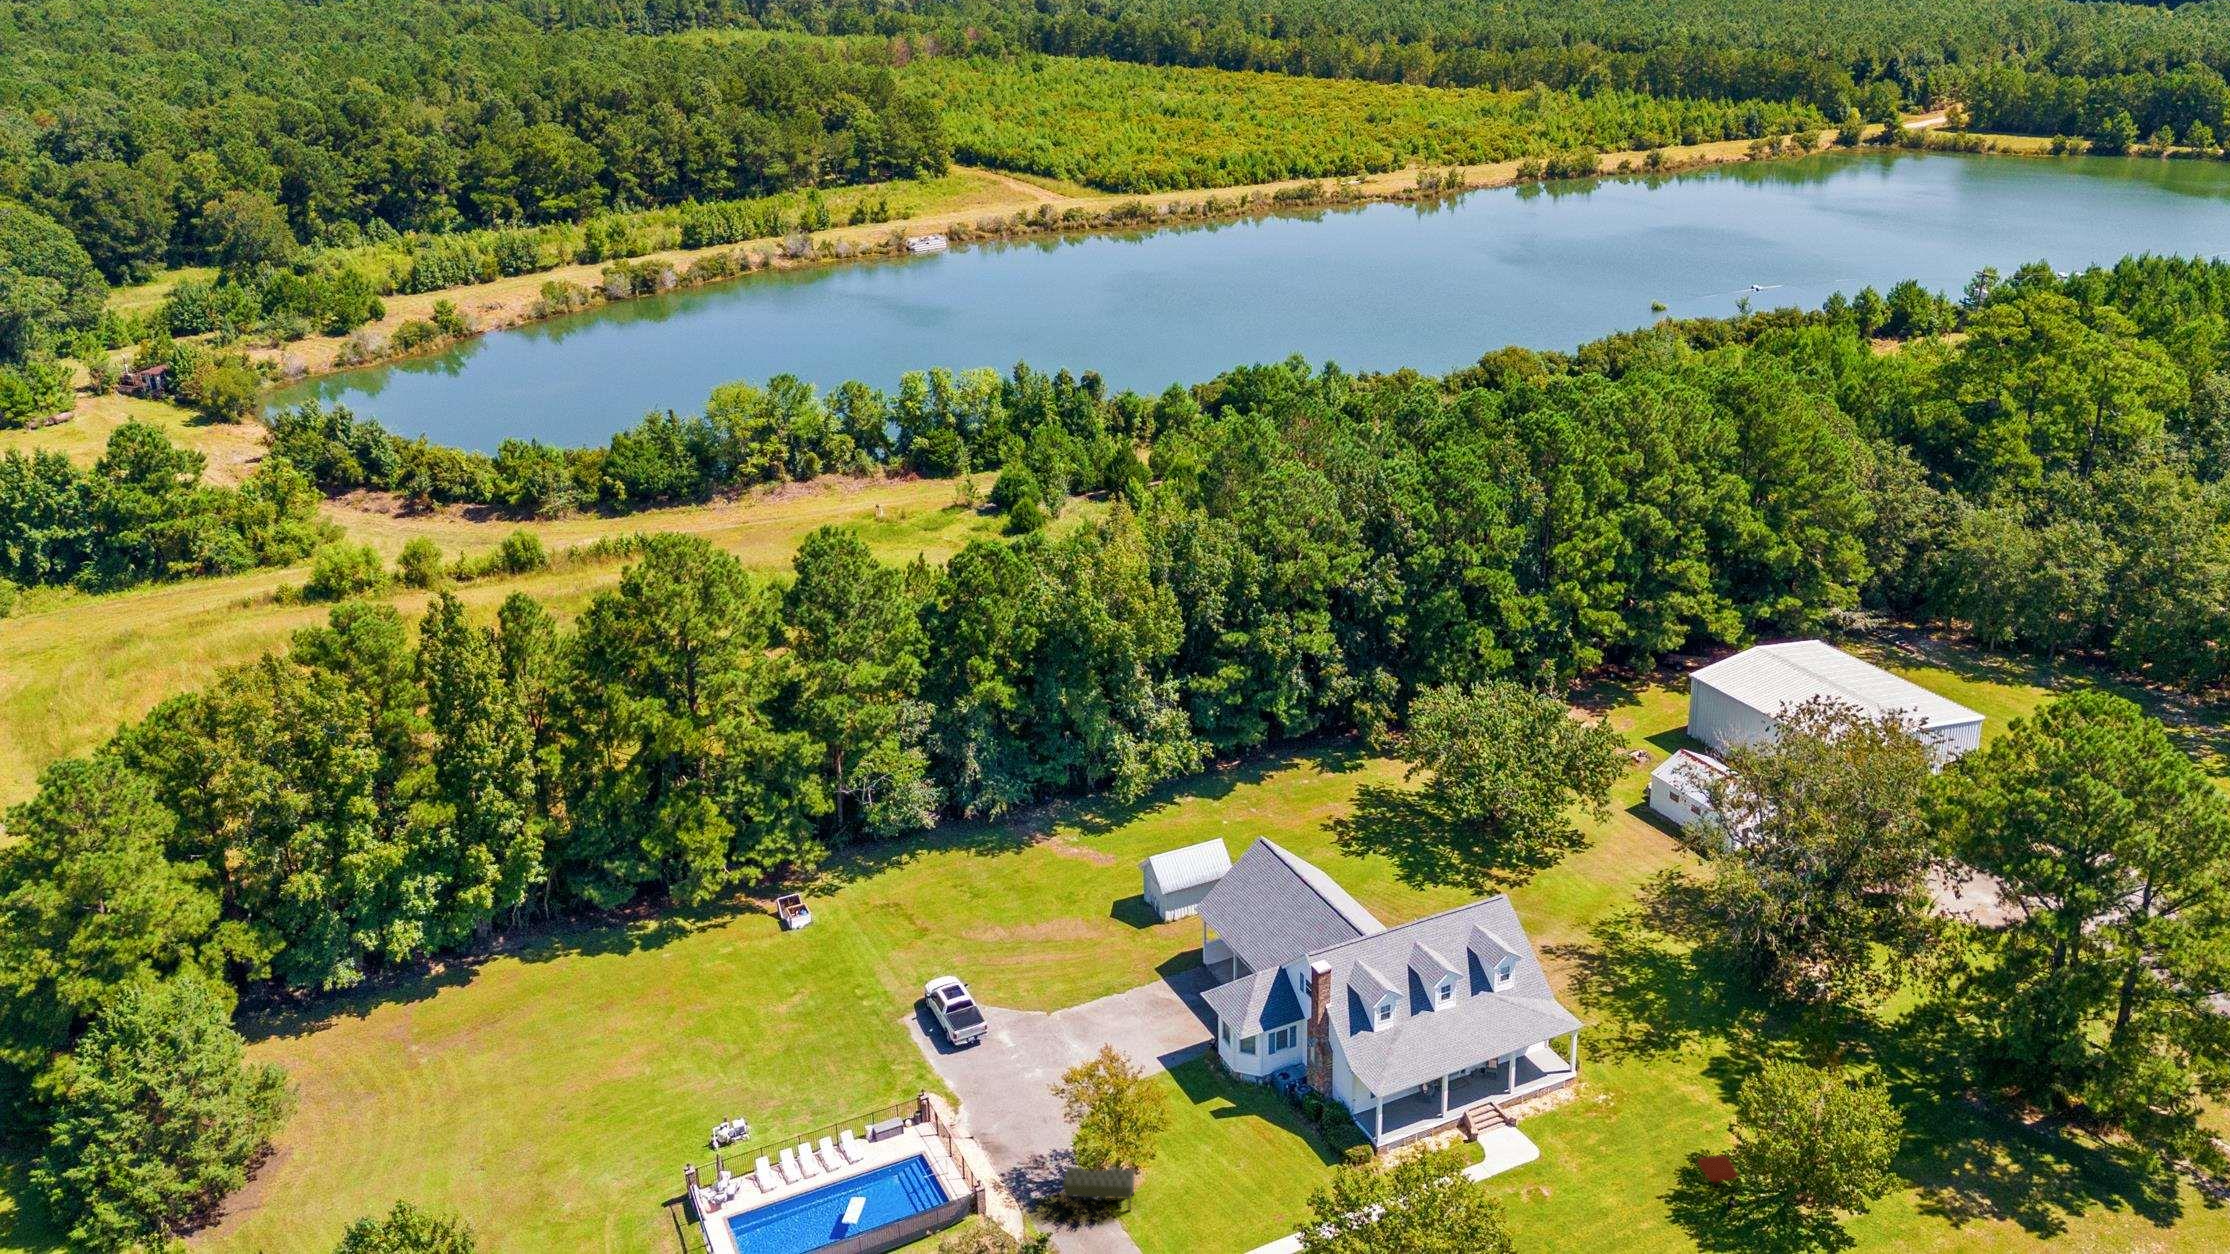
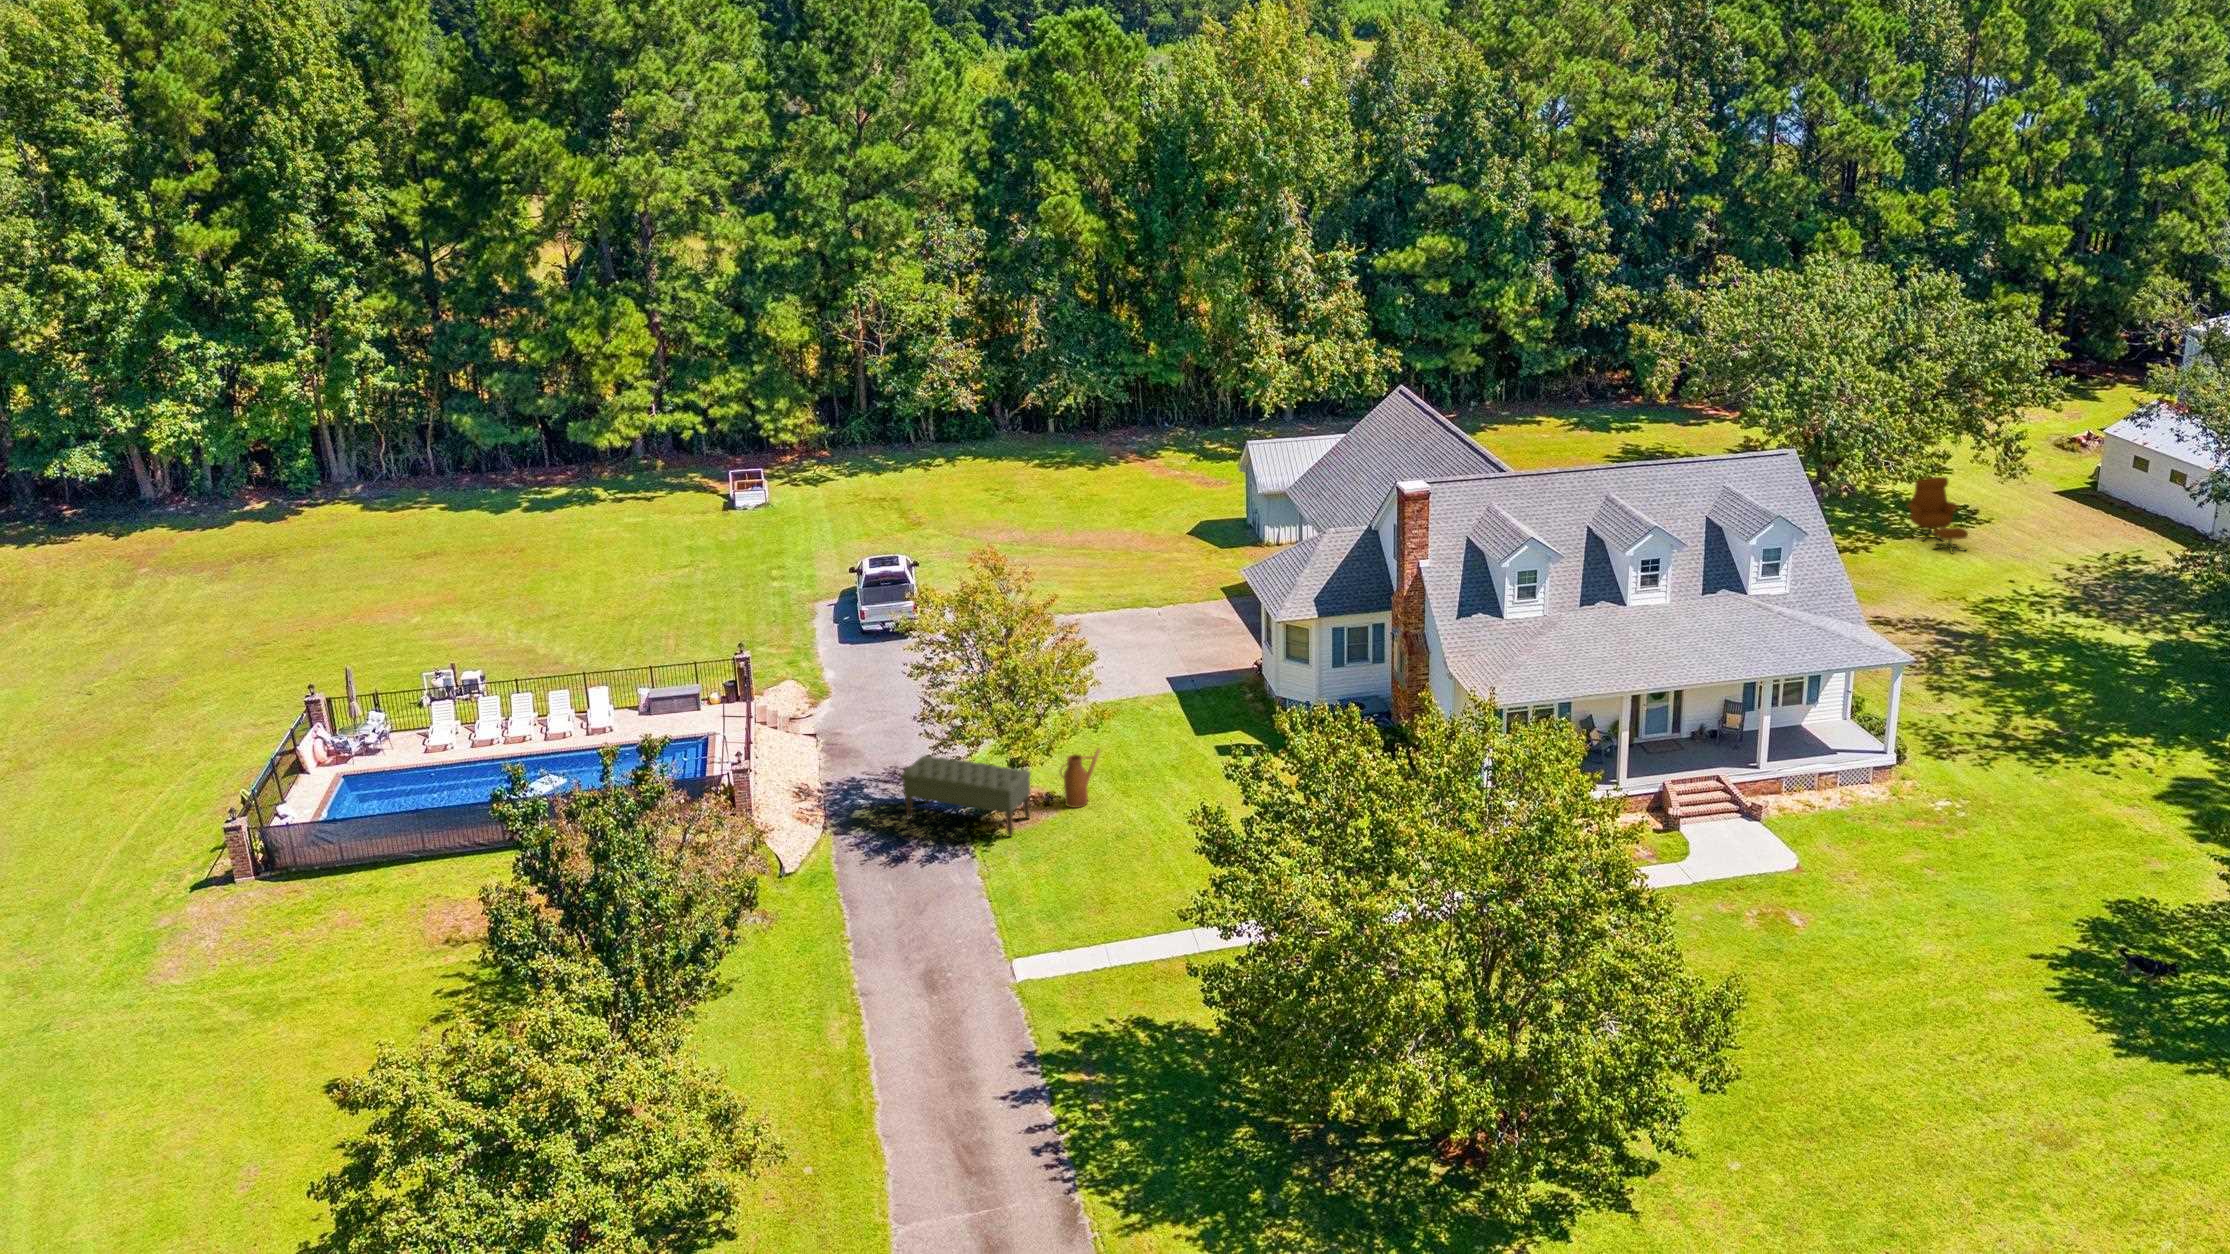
lounge chair: none [1546,828,1583,880] -> present [1907,477,1968,552]
watering can: none [1147,1144,1165,1182] -> present [1060,749,1100,808]
pedestal table: present [1698,1155,1738,1190] -> none [2122,886,2214,953]

